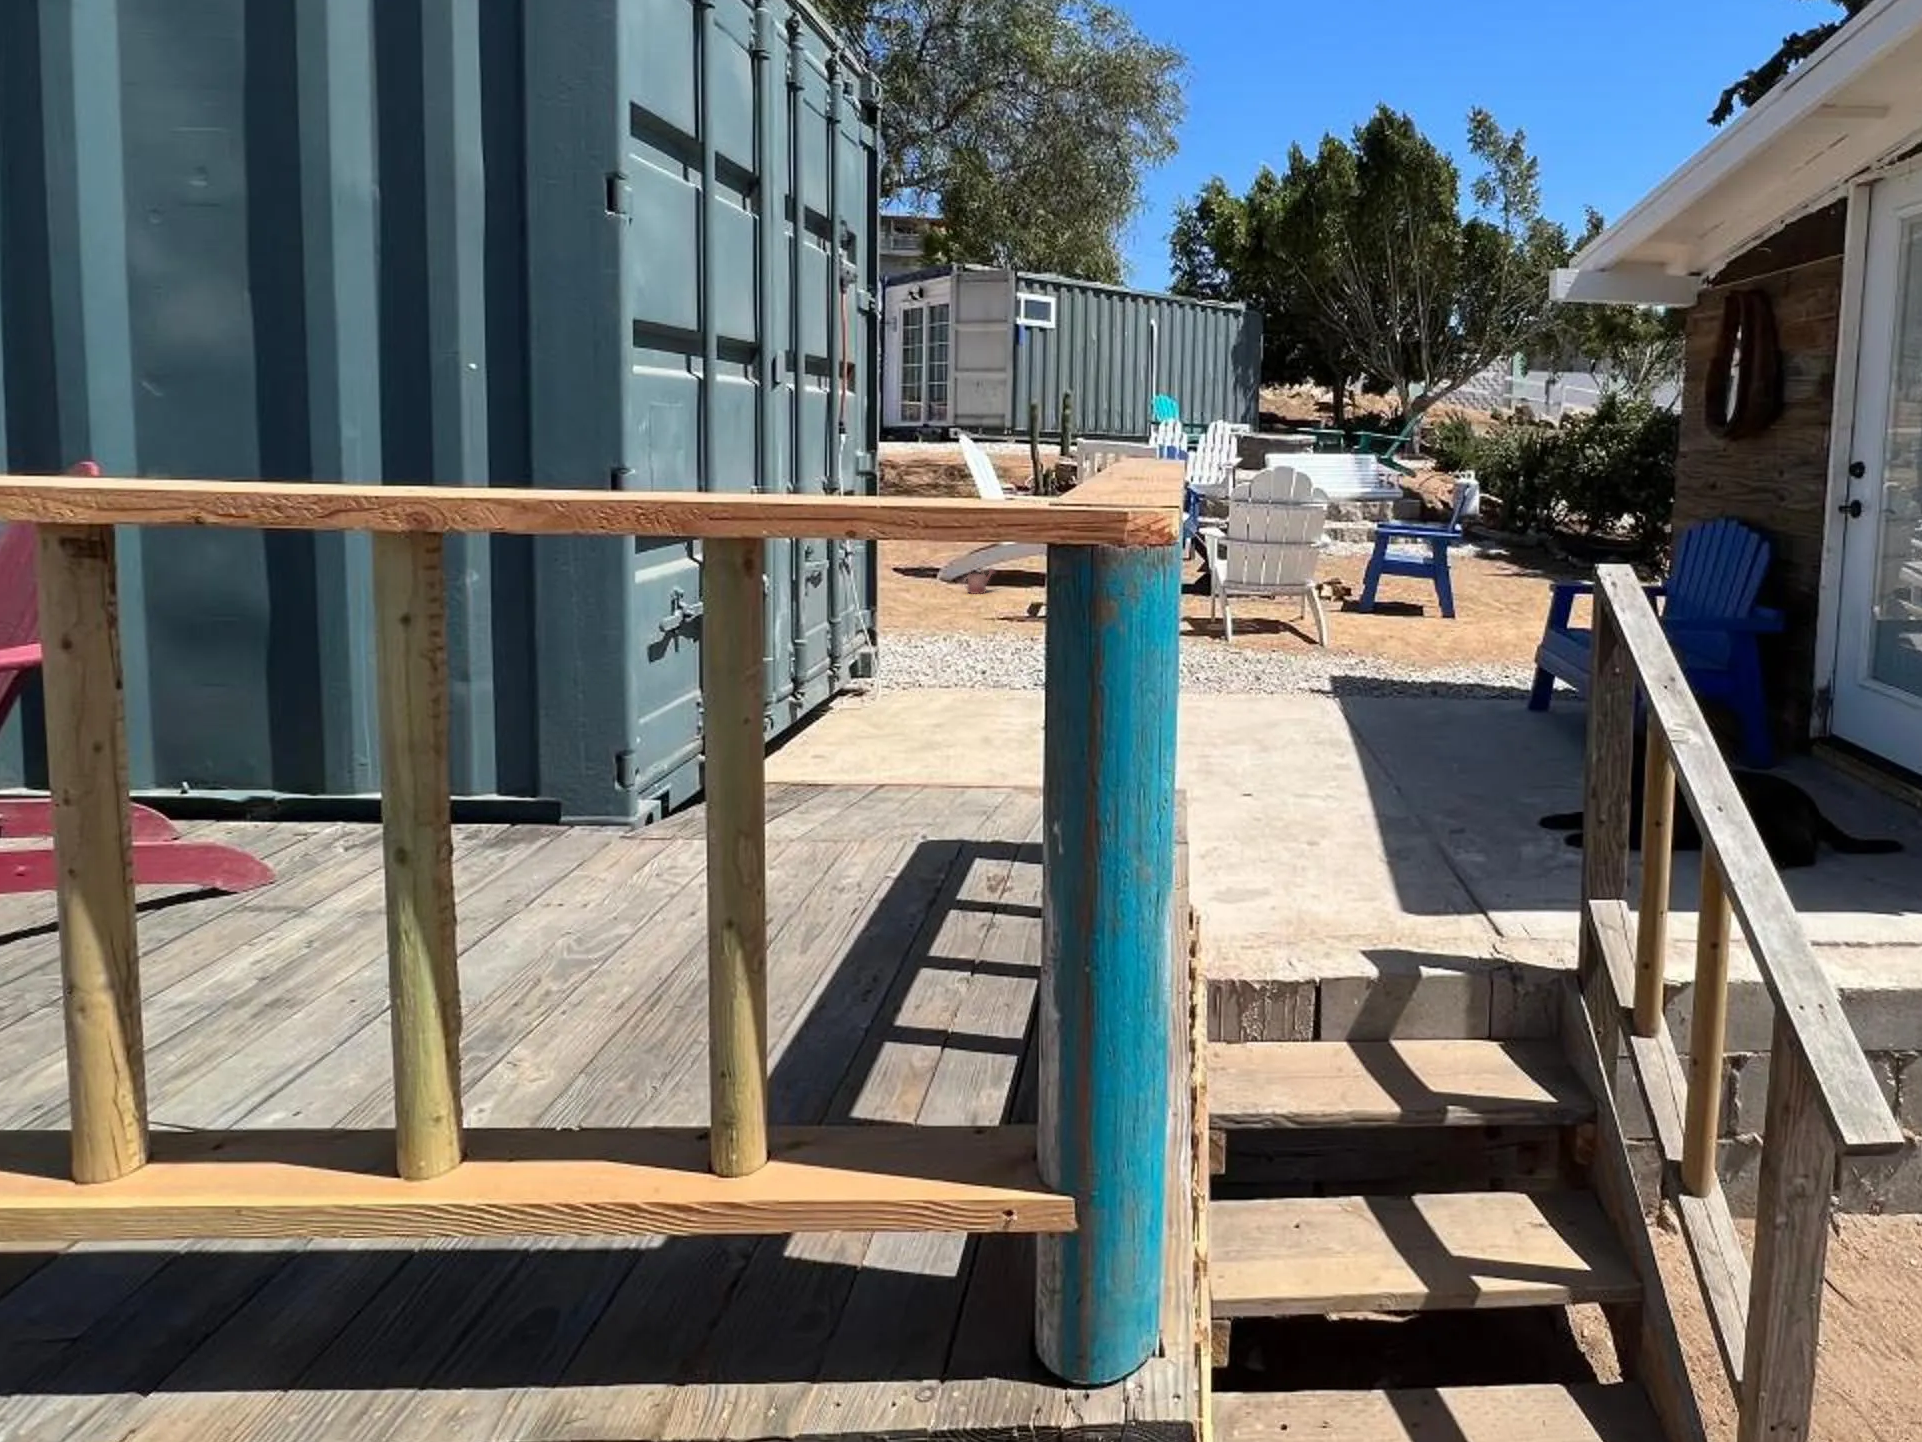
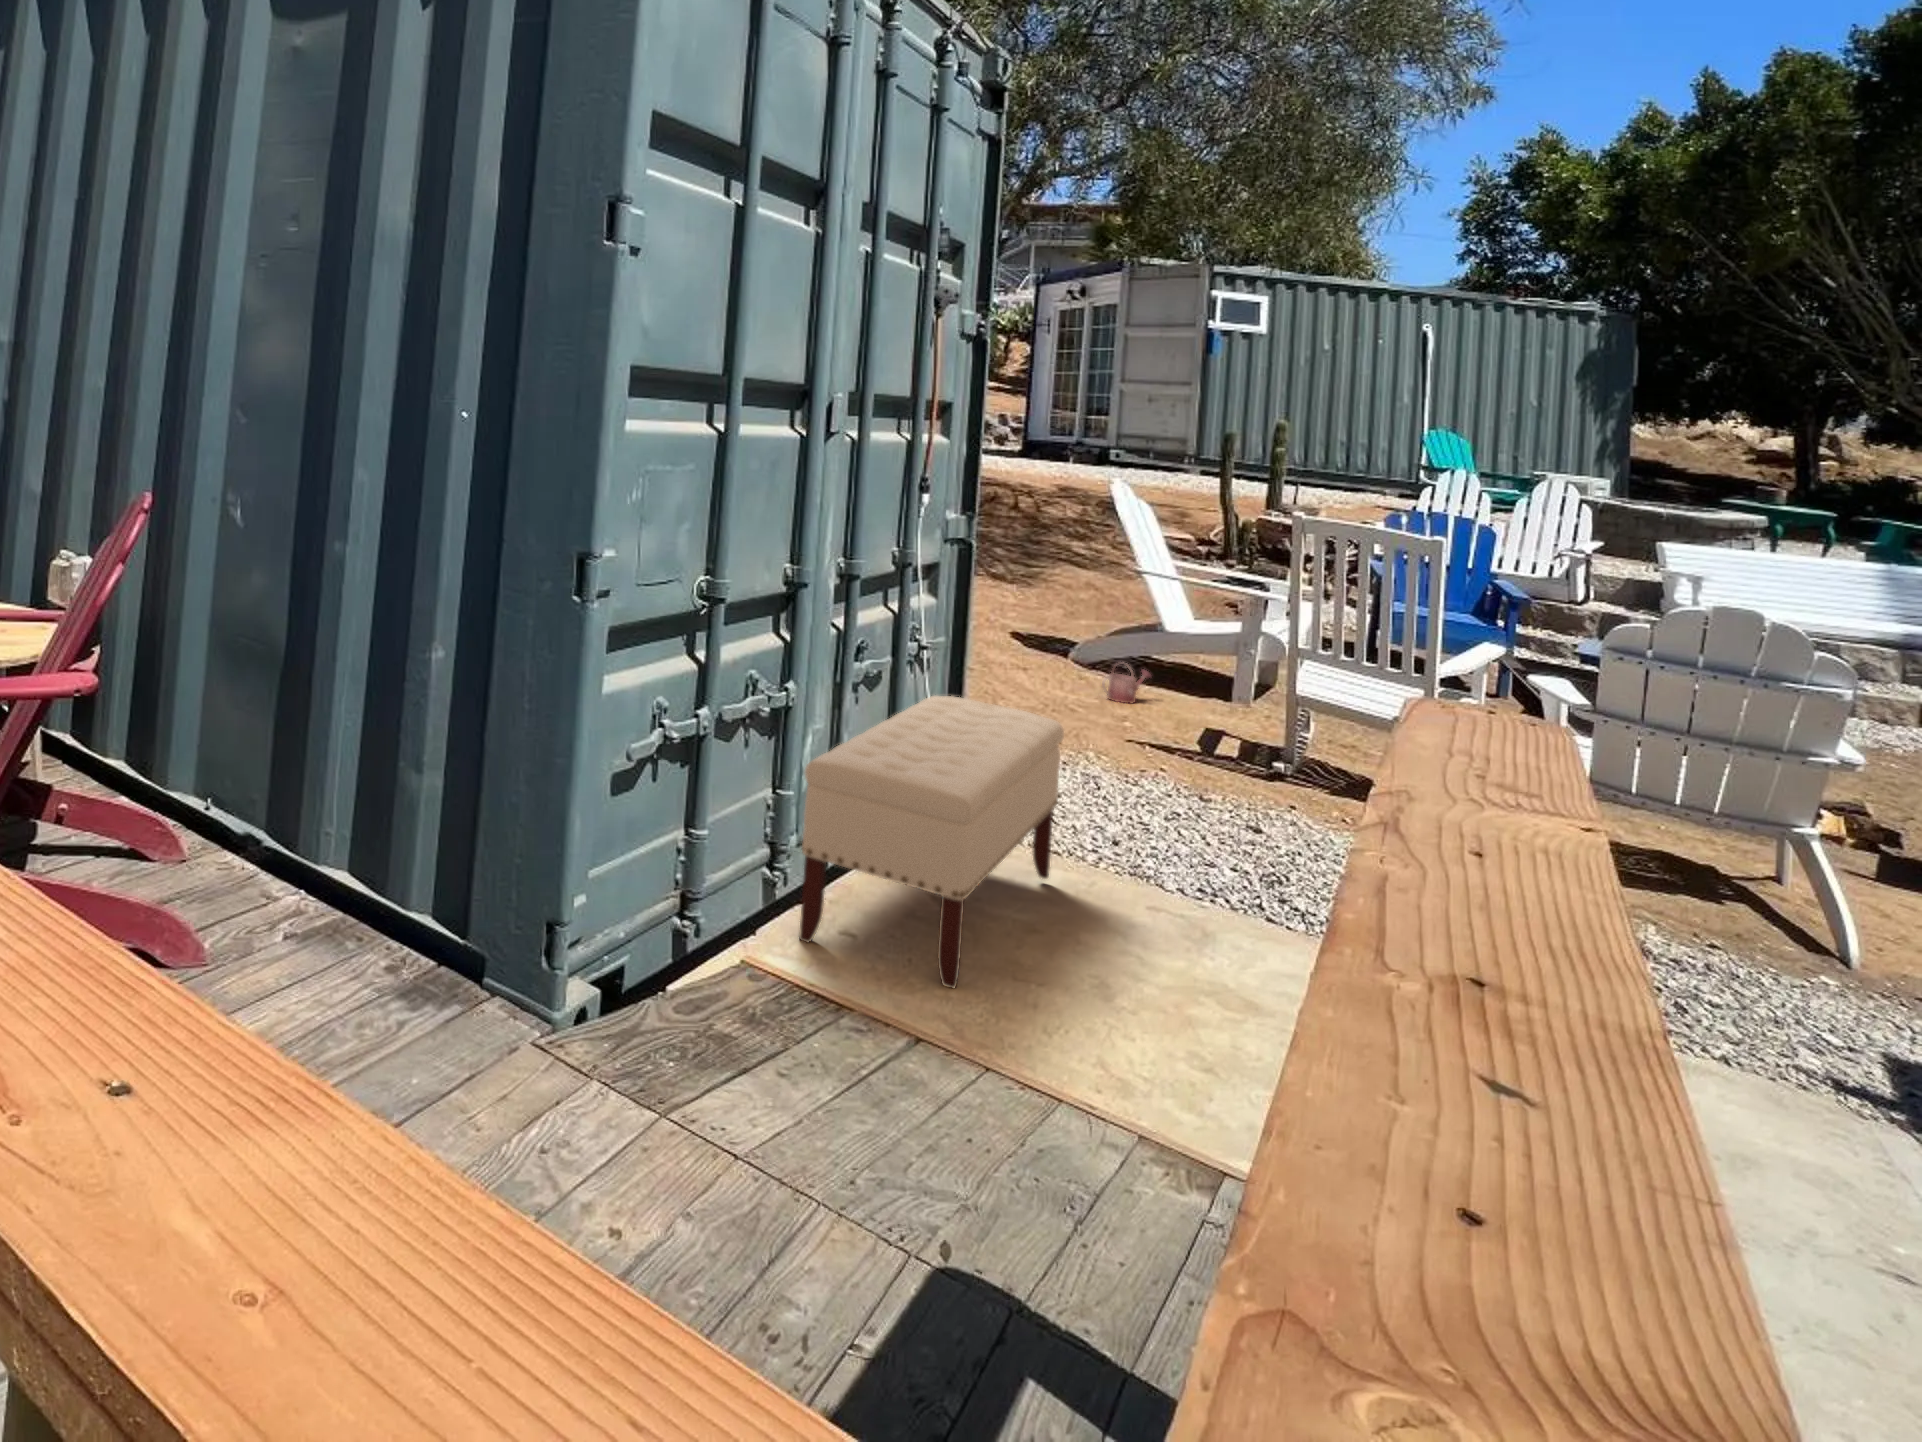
bench: none [782,582,954,764] -> present [799,696,1064,988]

